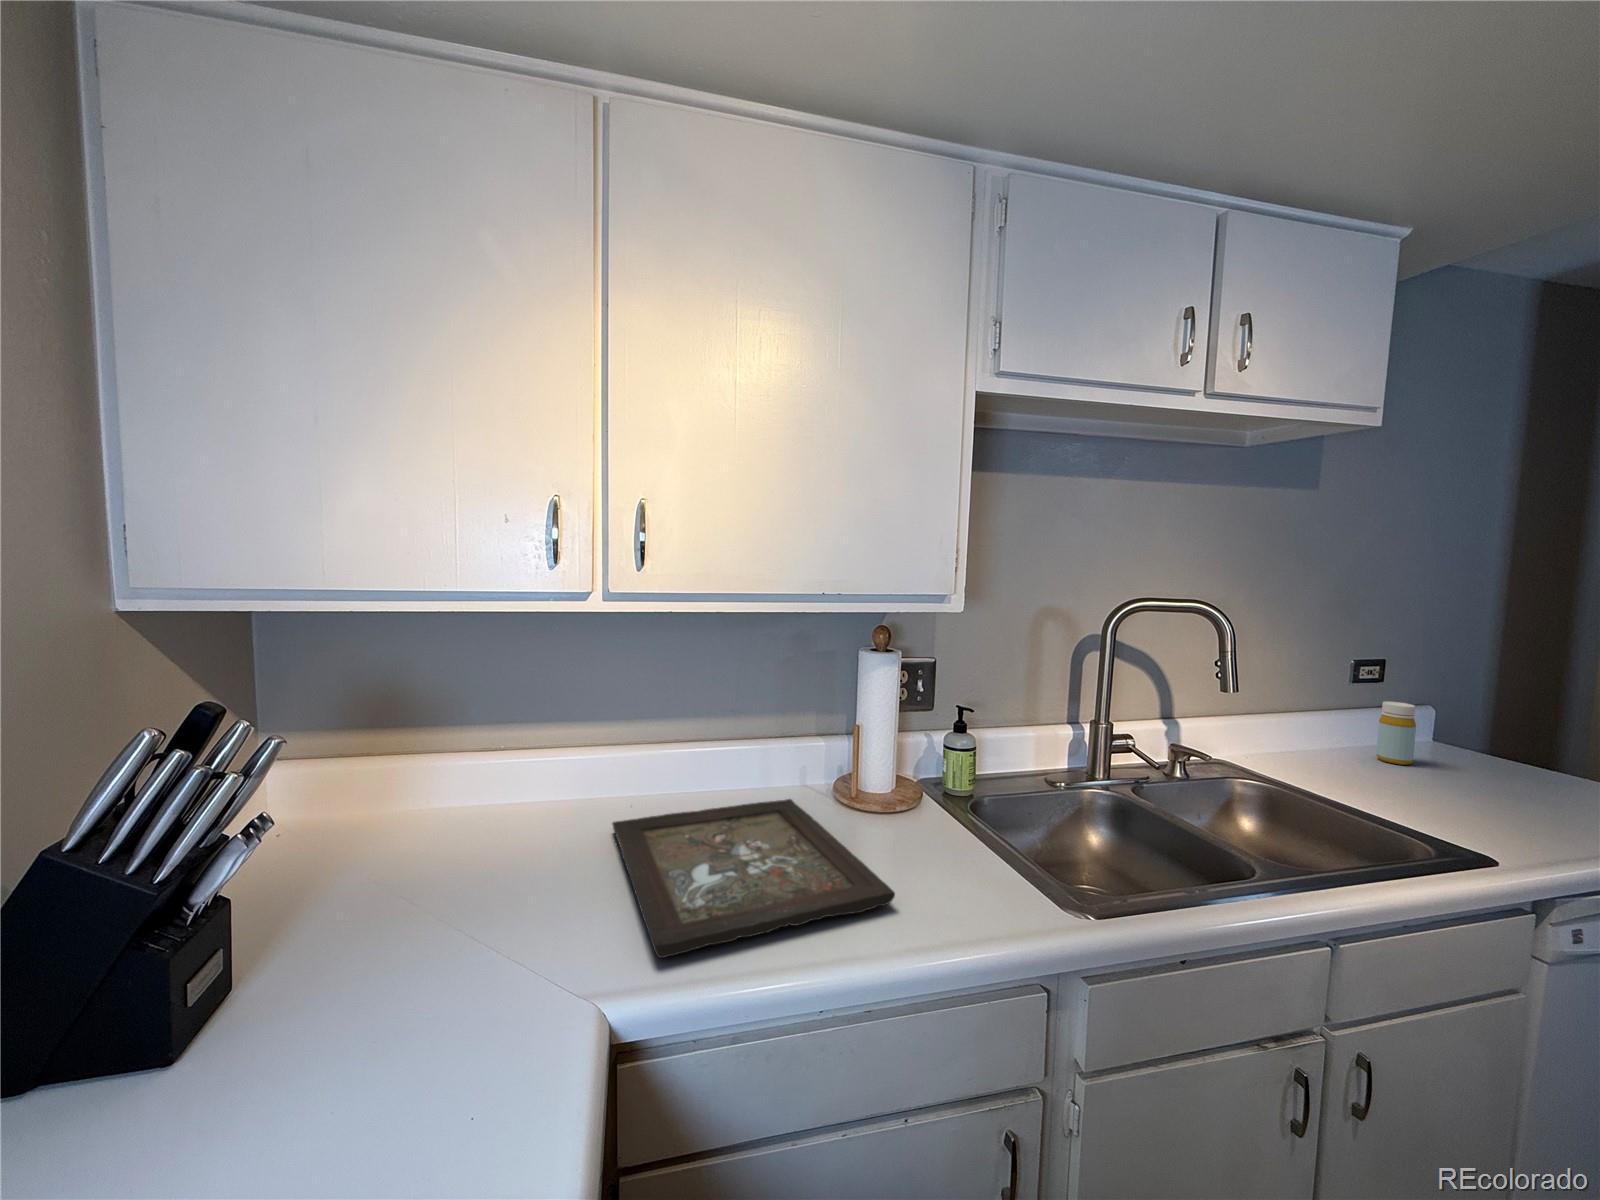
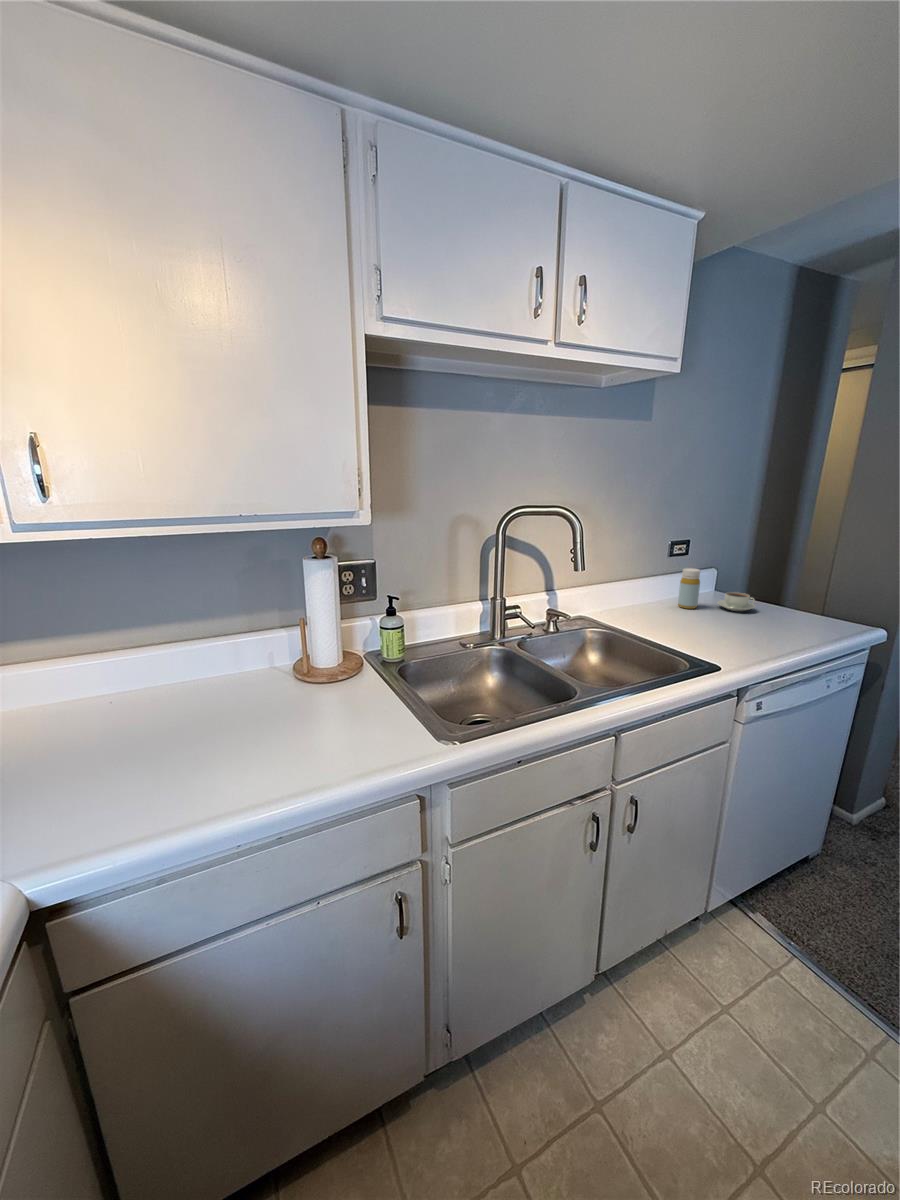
coffee cup: none [1448,744,1525,777] -> present [717,592,755,611]
tray: present [612,799,895,958] -> none [77,682,307,833]

